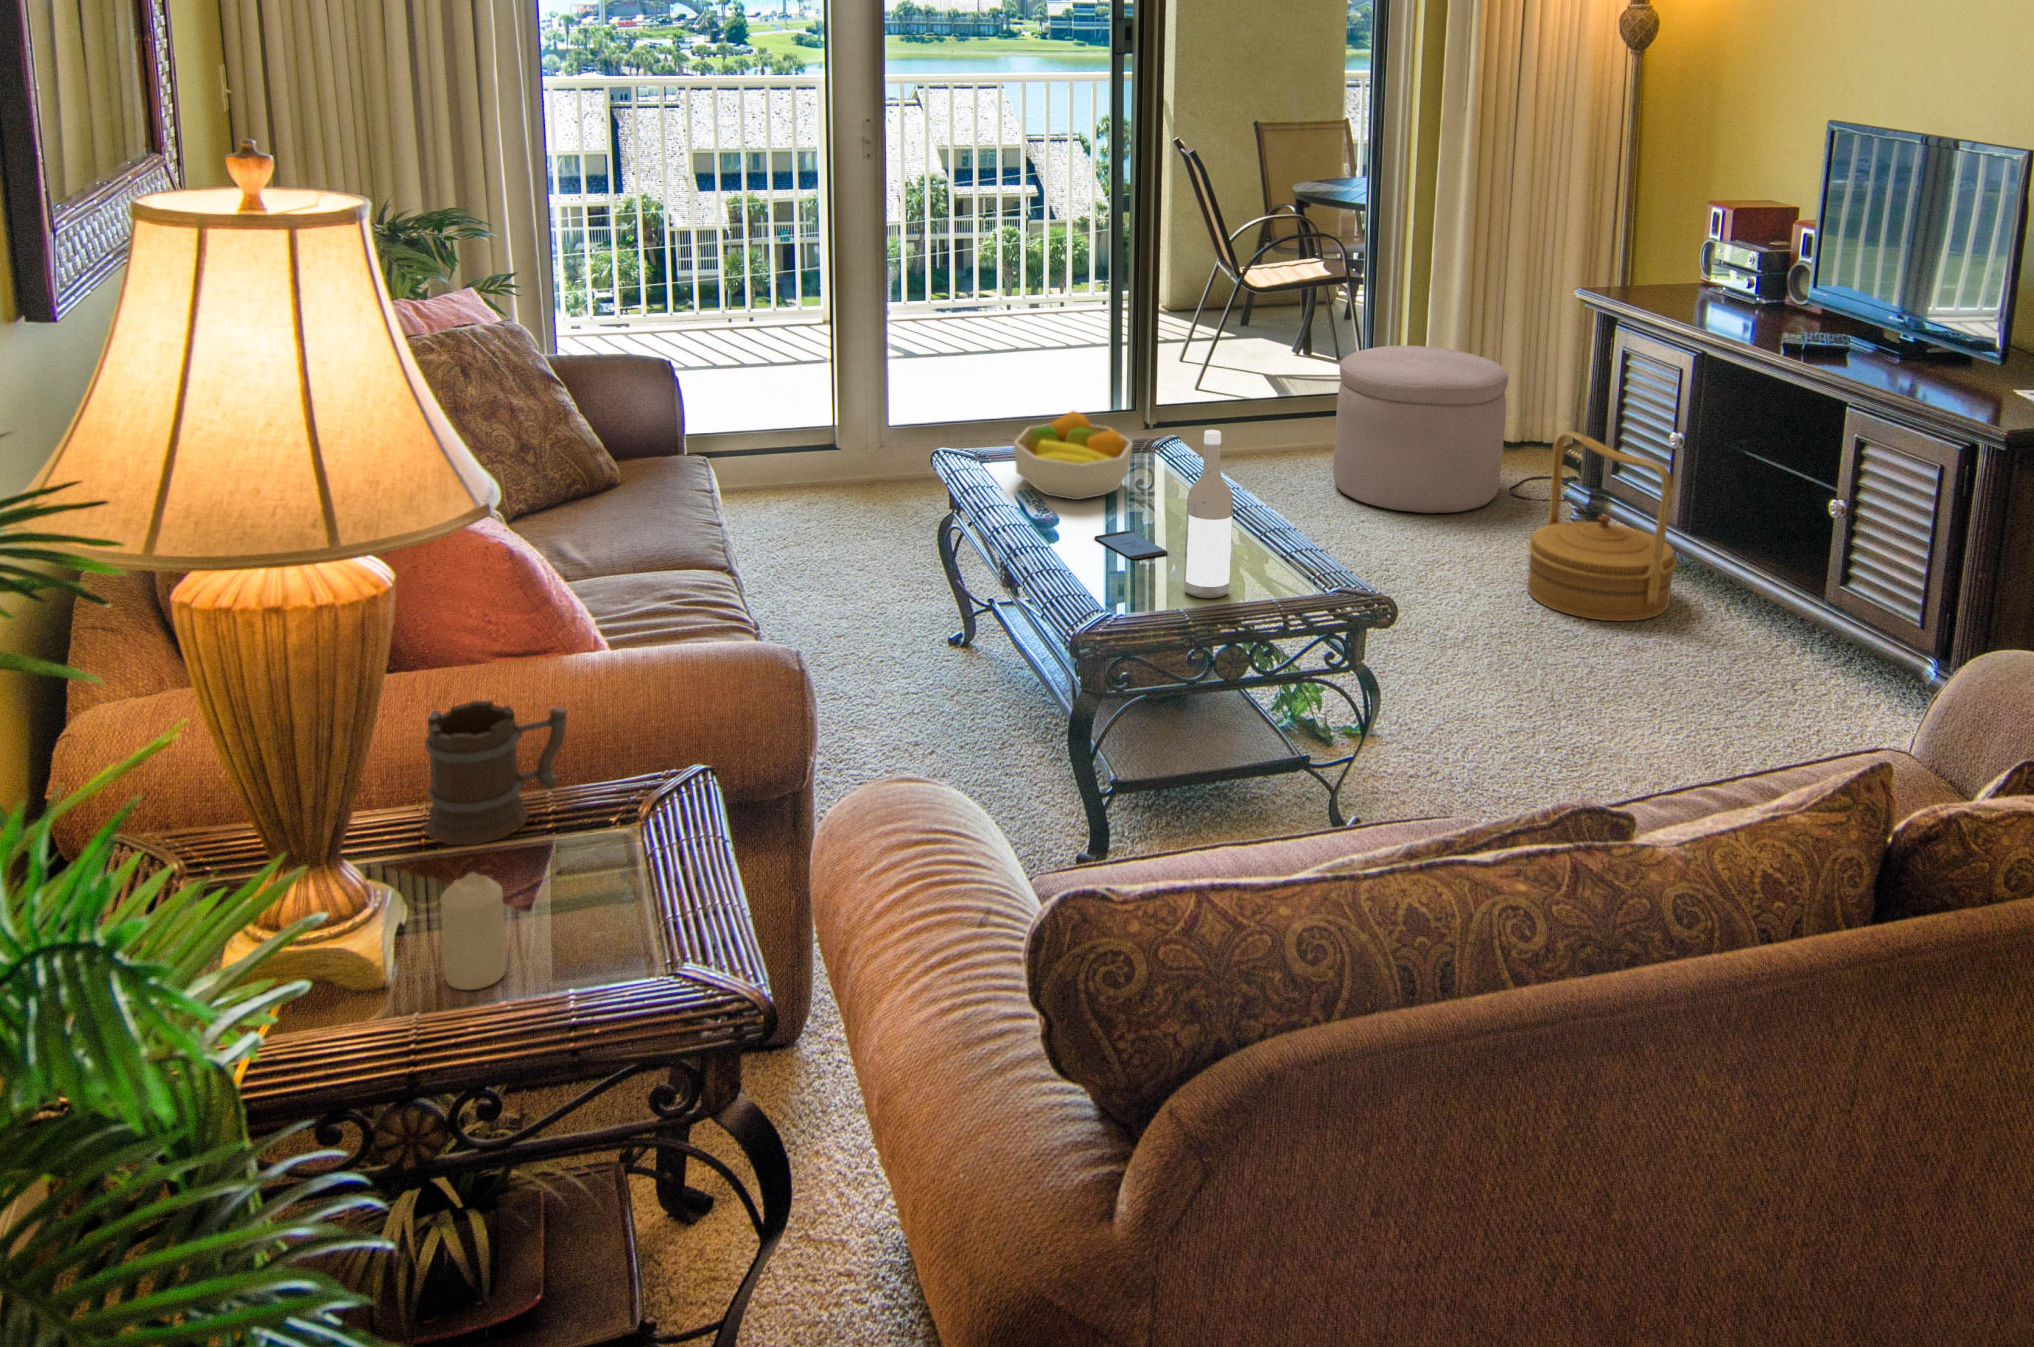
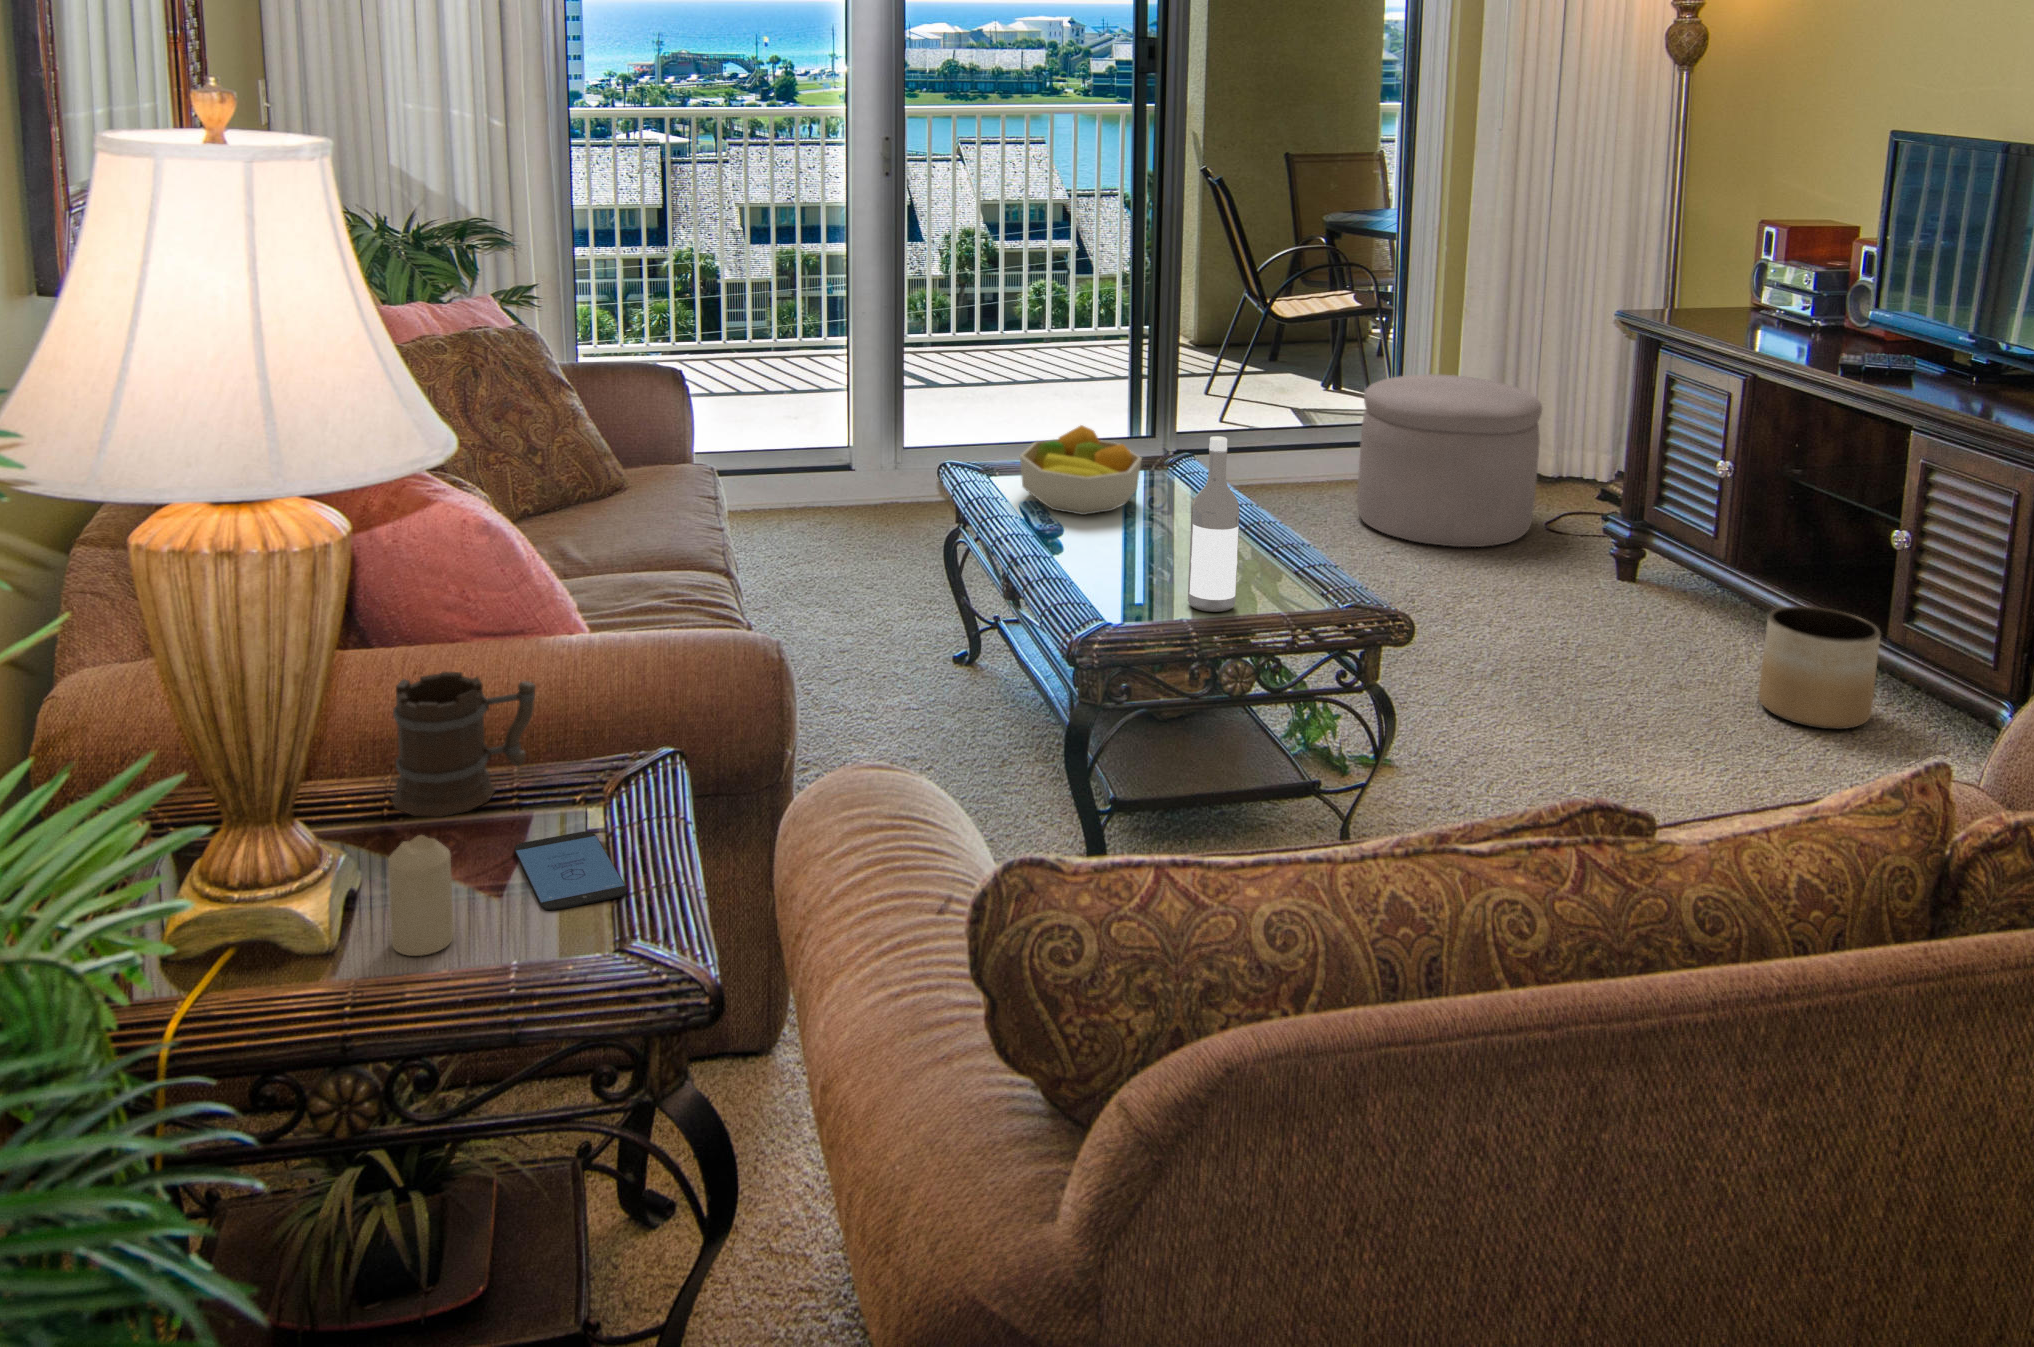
woven basket: present [1527,431,1677,621] -> none [1560,459,1722,660]
smartphone: present [1095,531,1168,560] -> present [515,831,627,910]
planter: none [1710,570,1819,684] -> present [1758,606,1881,729]

